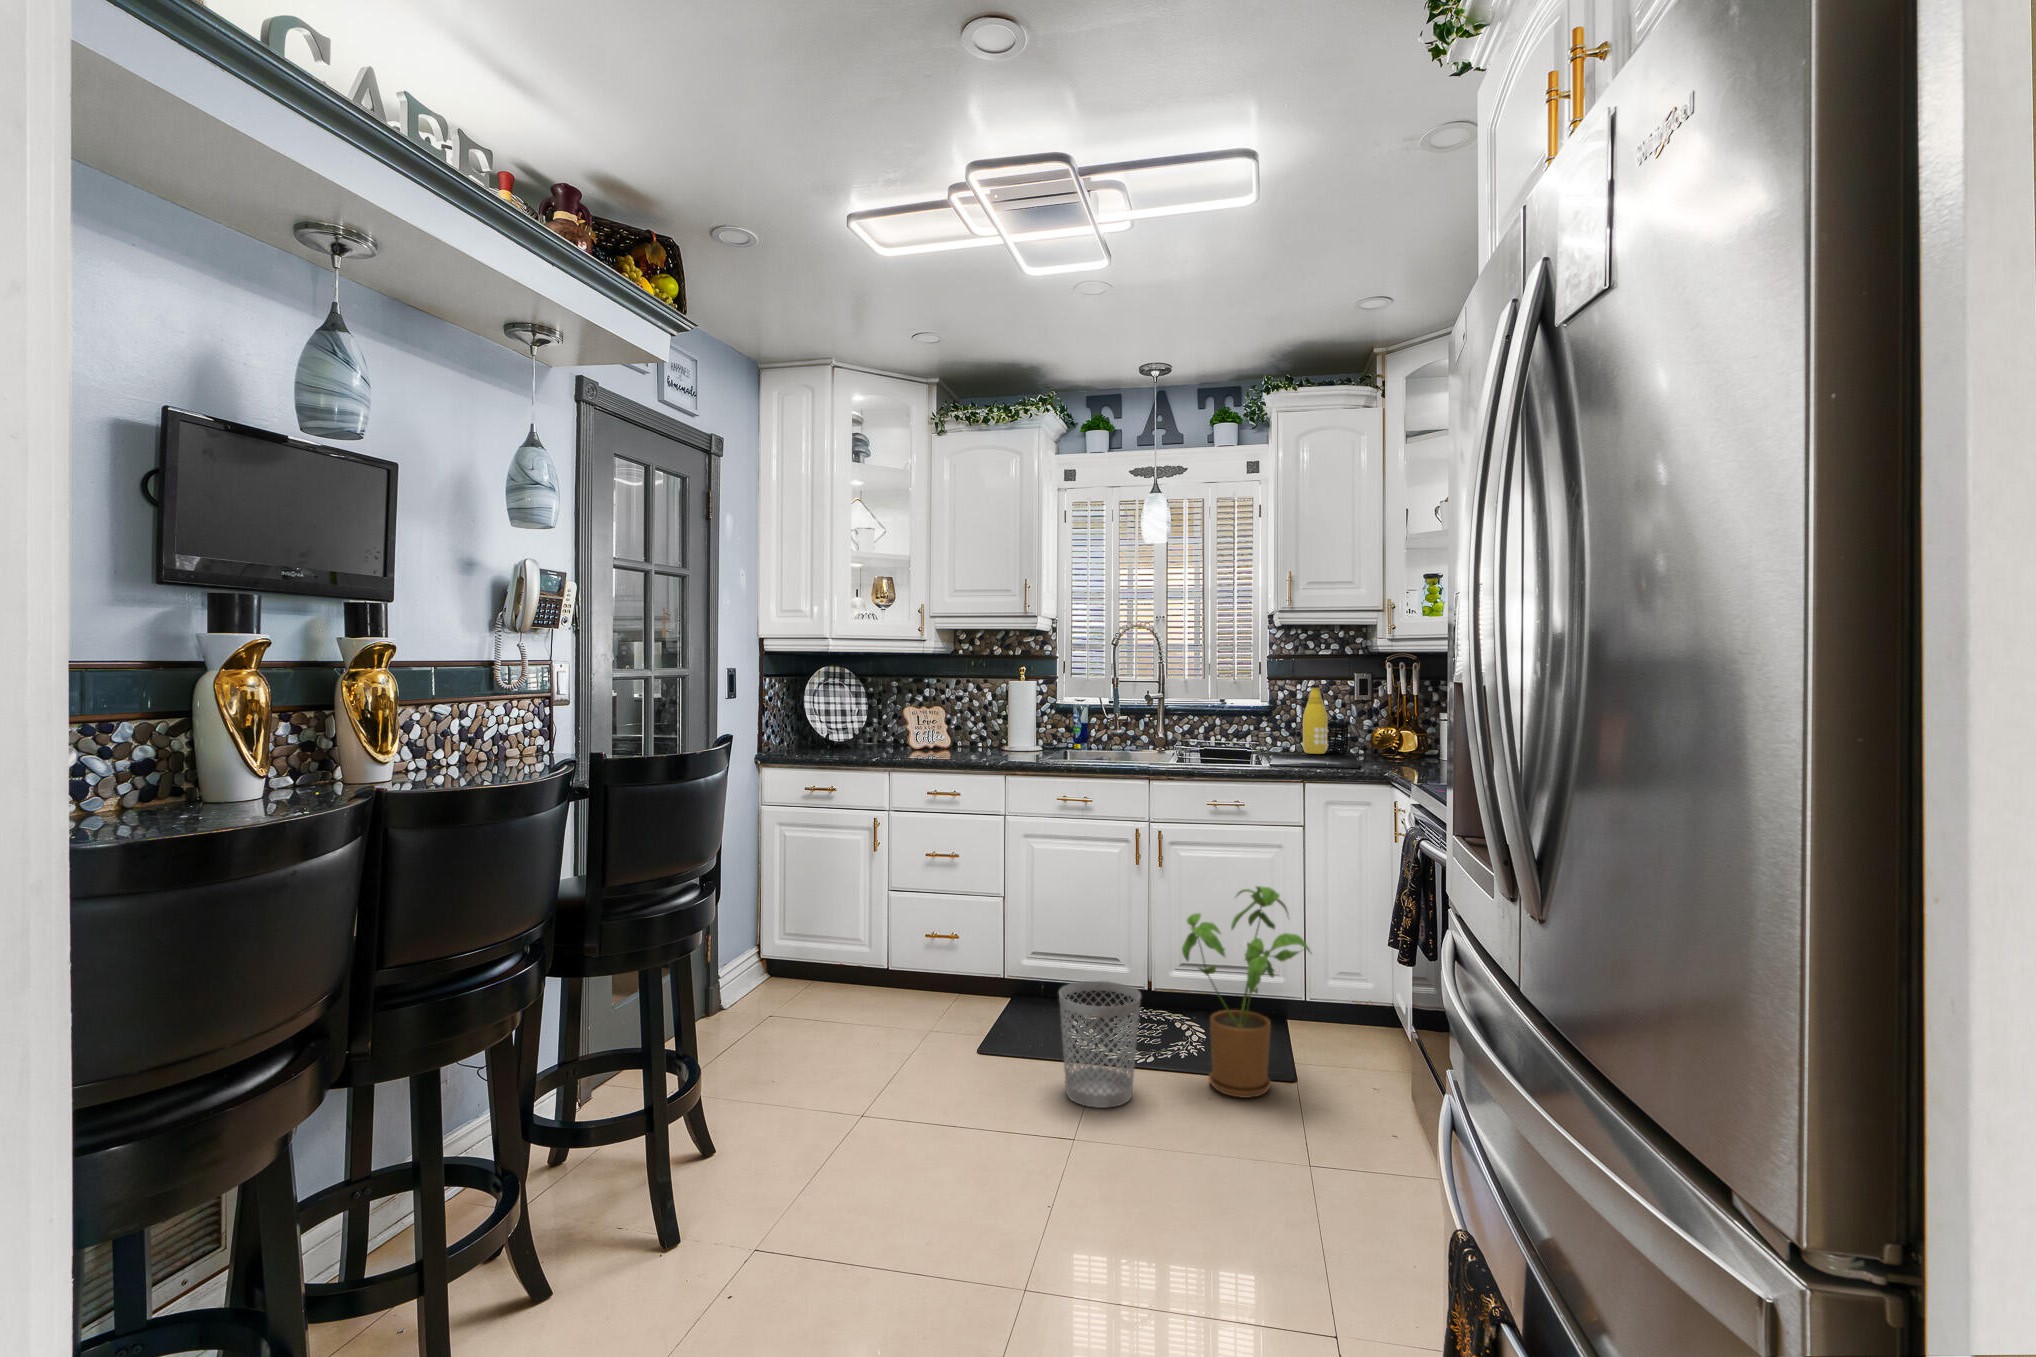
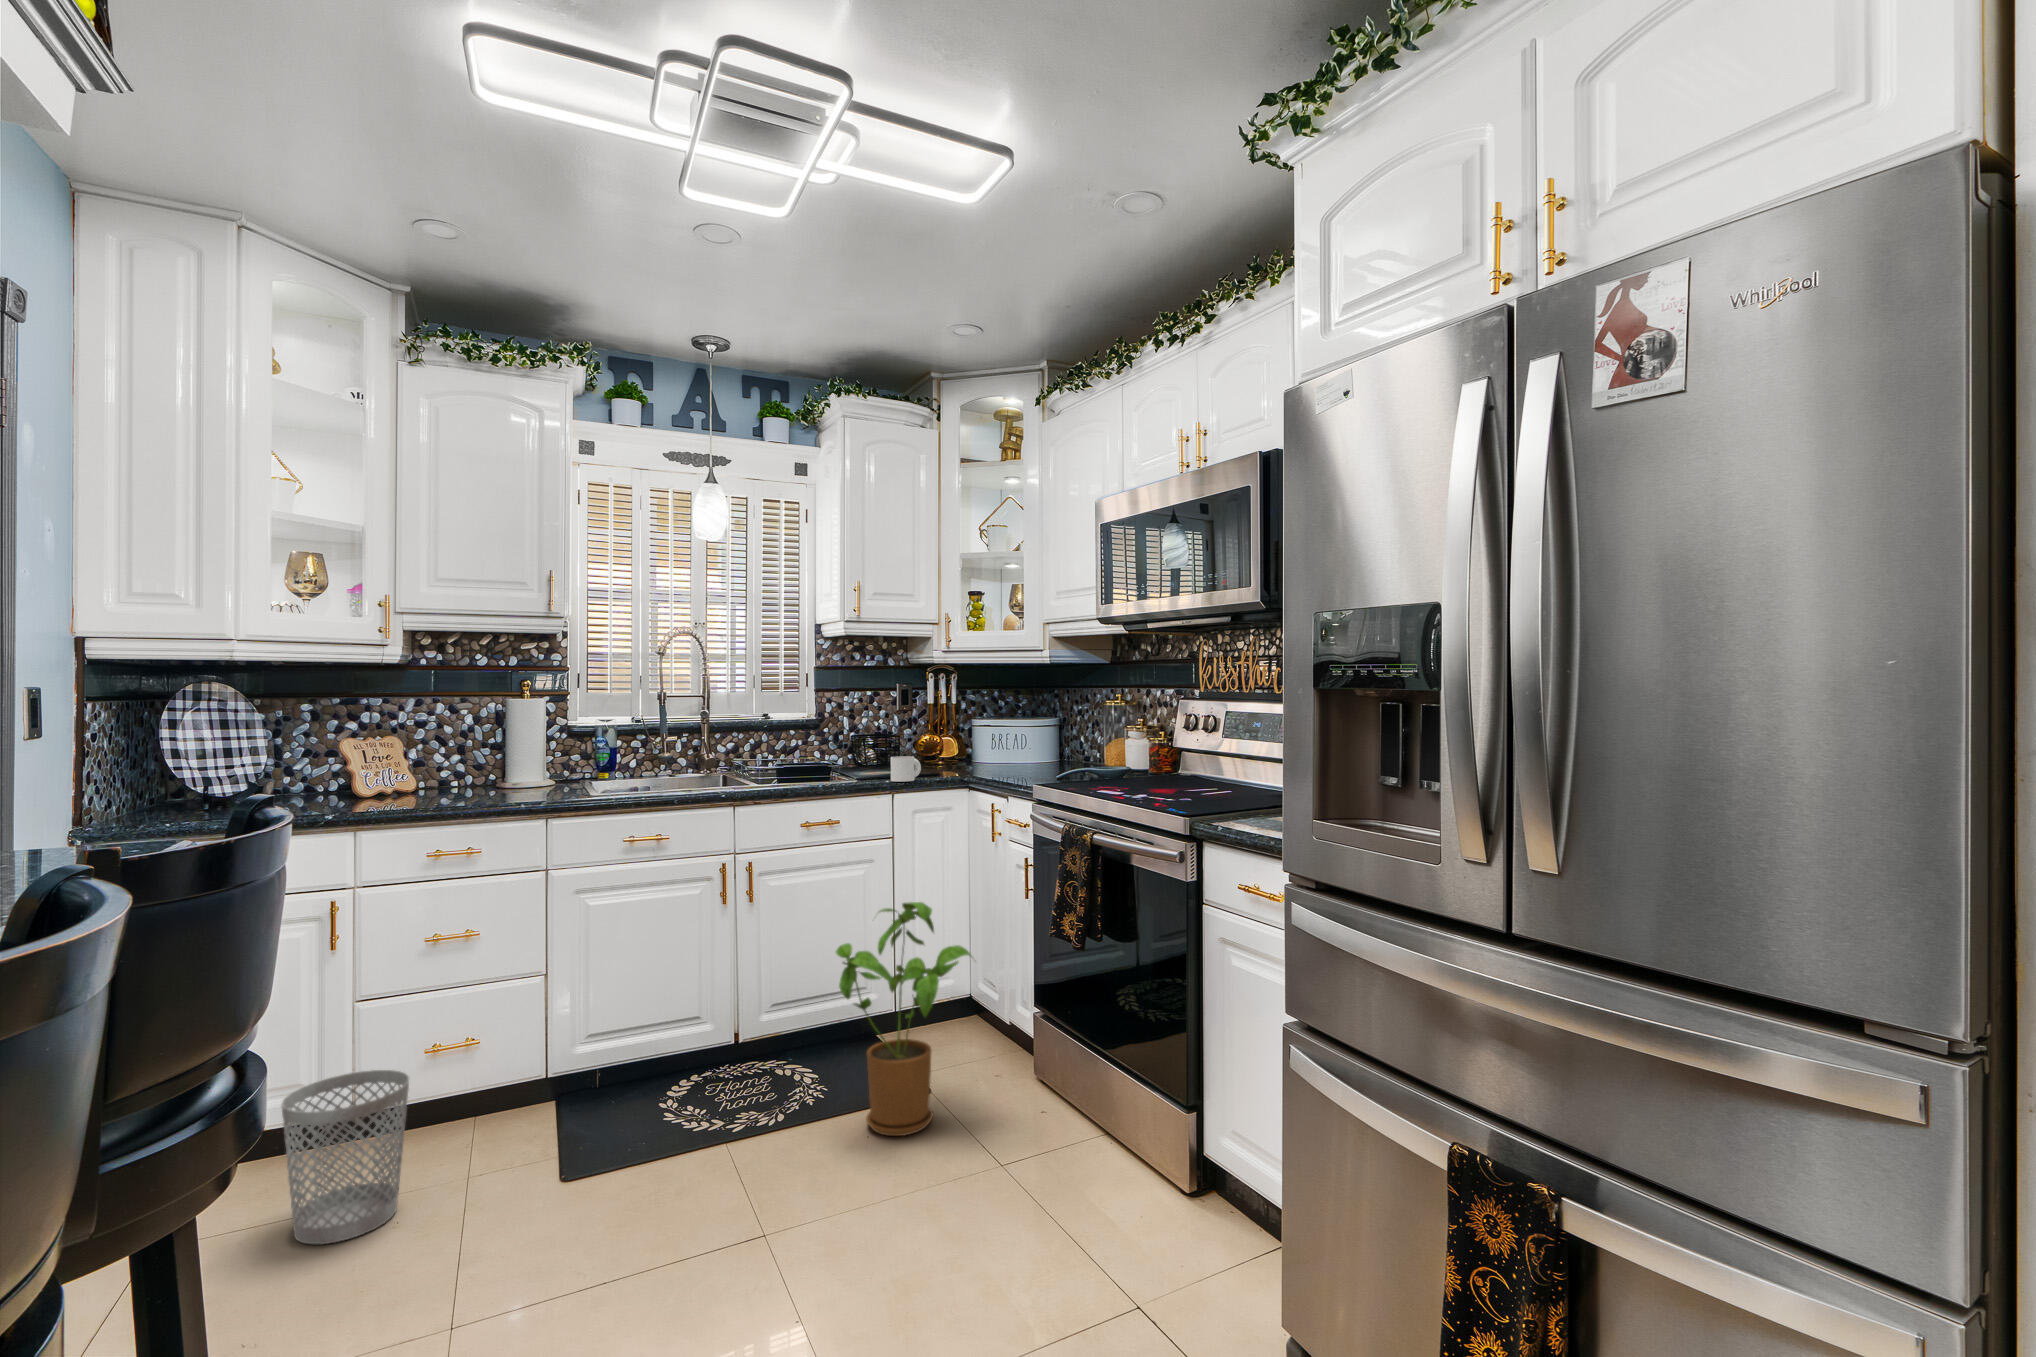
bottle: present [1303,685,1328,754] -> none [851,696,875,765]
mug: none [1306,747,1340,773] -> present [891,756,921,782]
wastebasket: present [1059,981,1141,1108] -> present [281,1070,409,1244]

